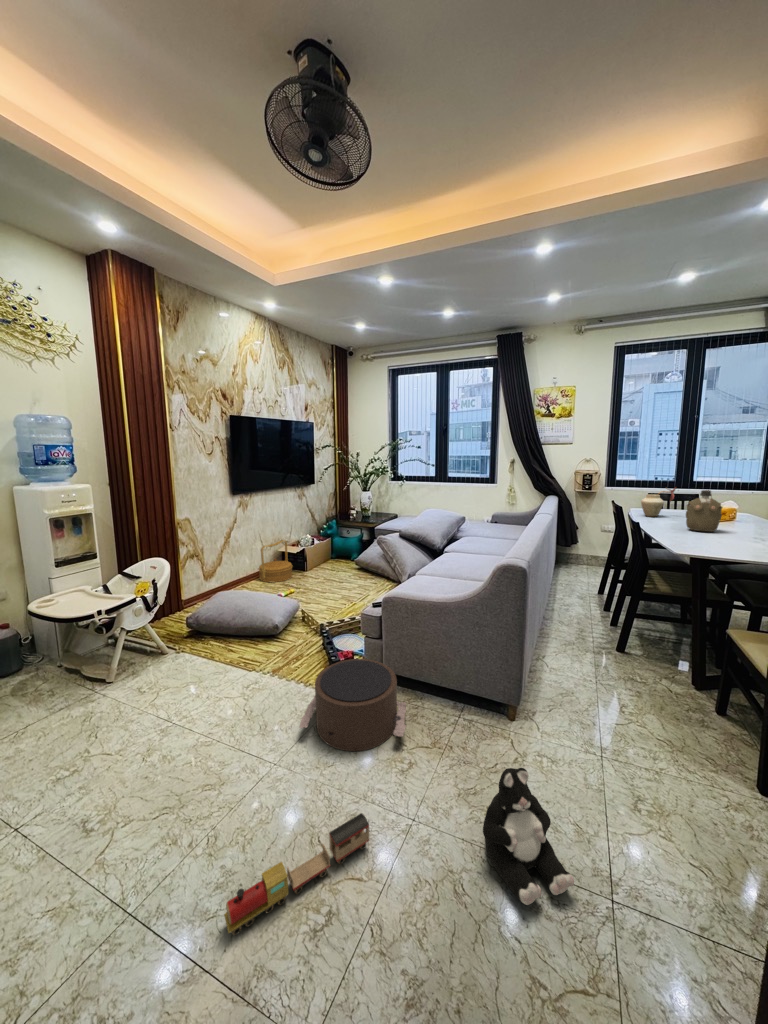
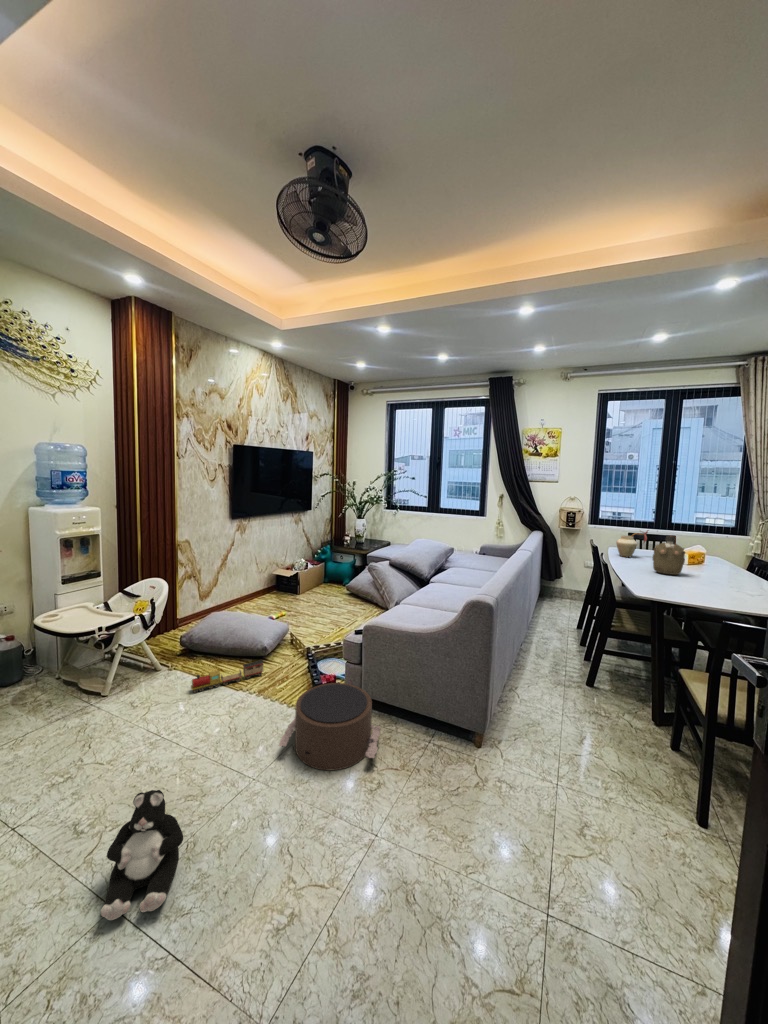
woven basket: present [259,540,292,582] -> none [252,563,286,605]
plush toy: present [483,768,574,905] -> present [101,790,183,920]
toy train: present [224,813,369,935] -> present [191,660,263,693]

